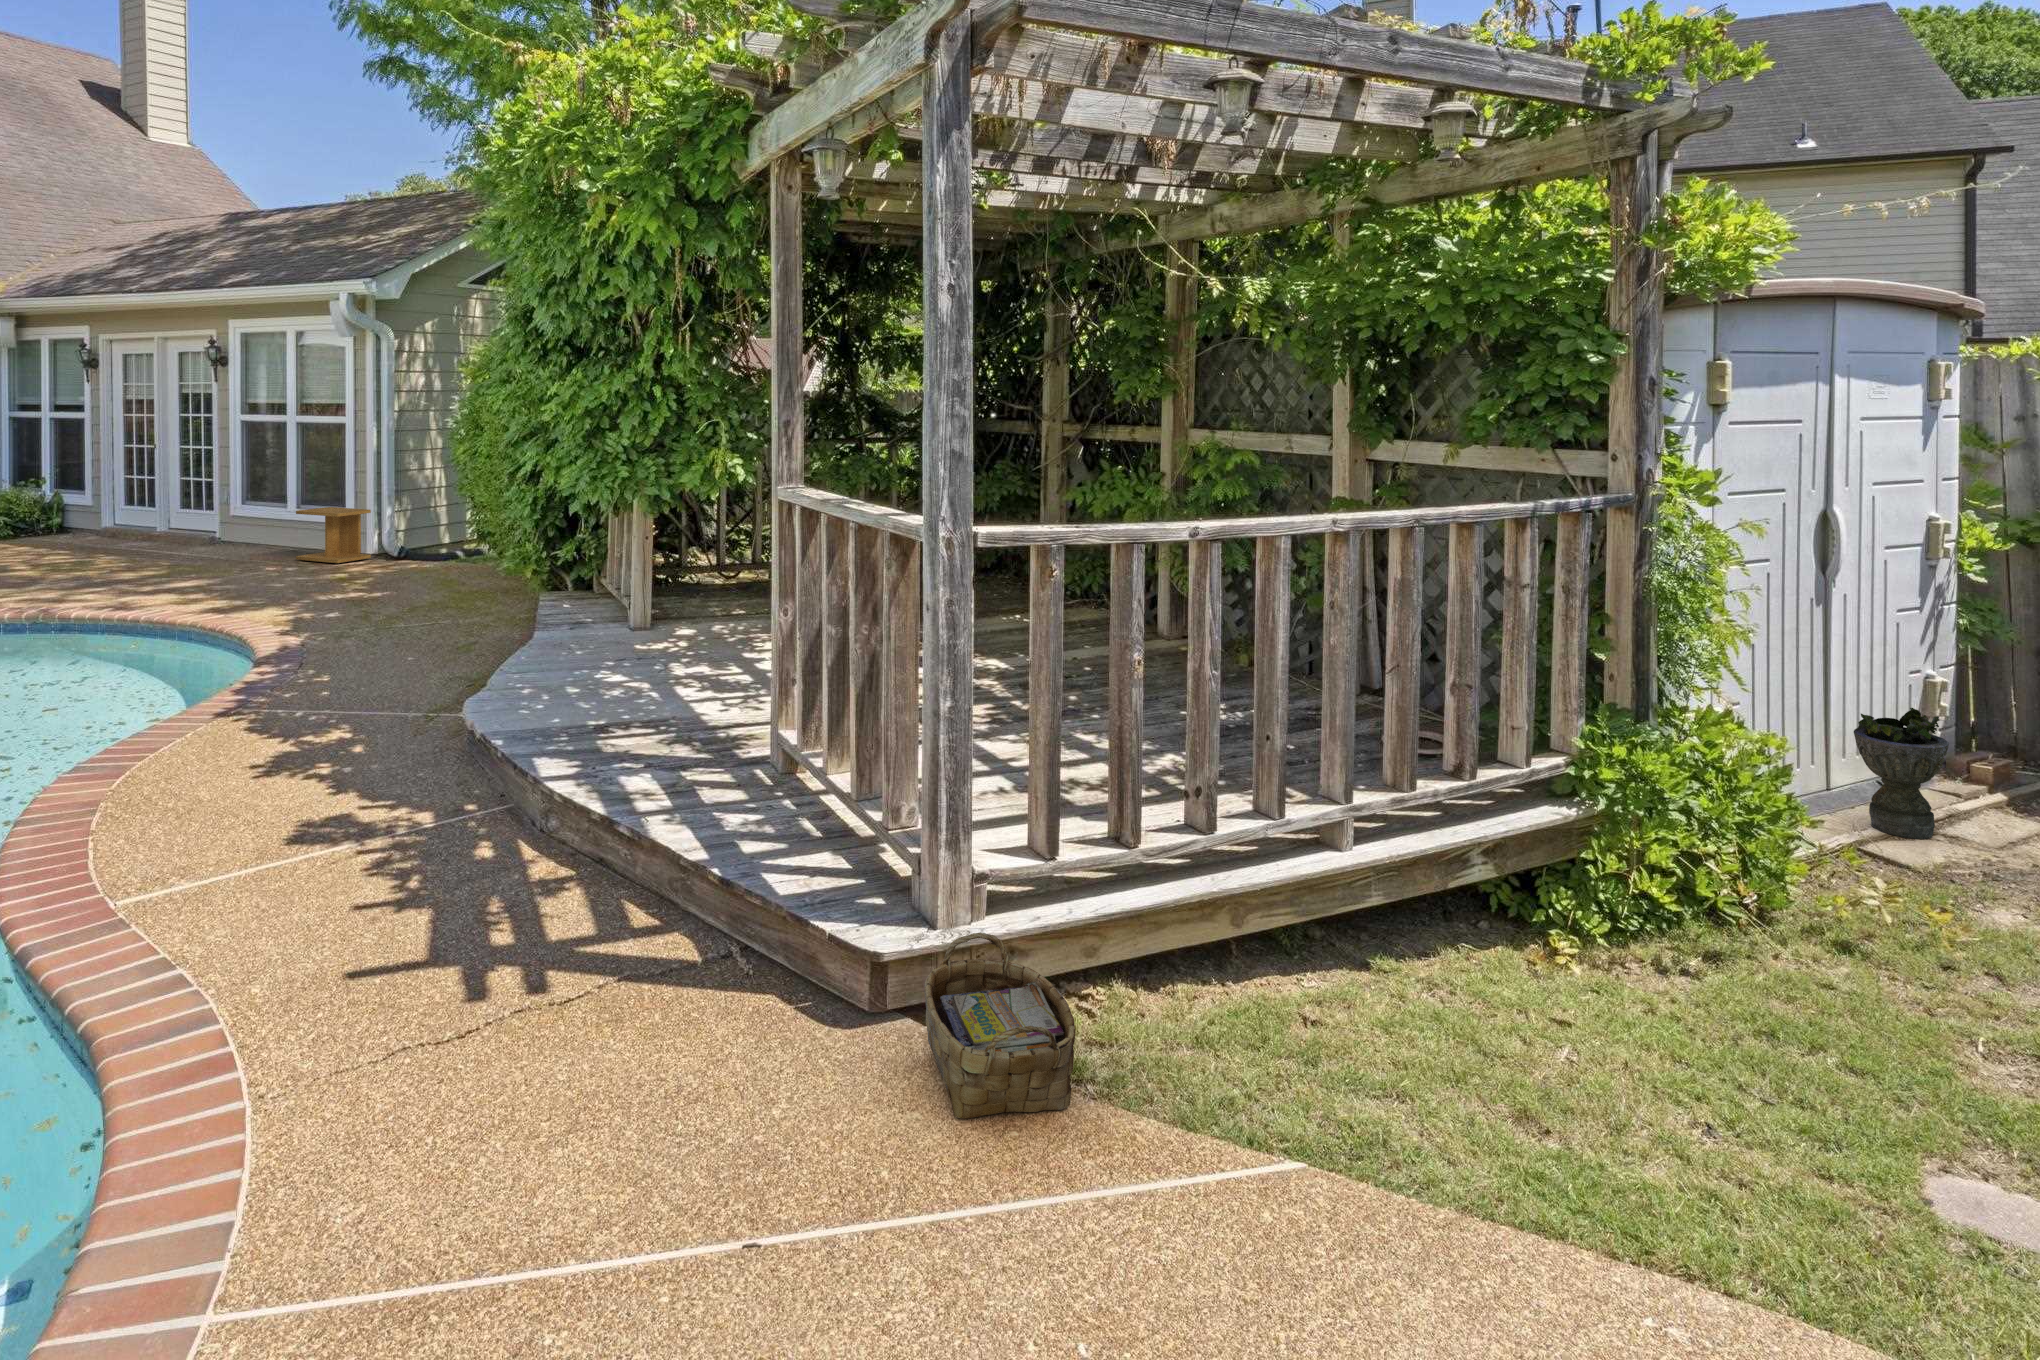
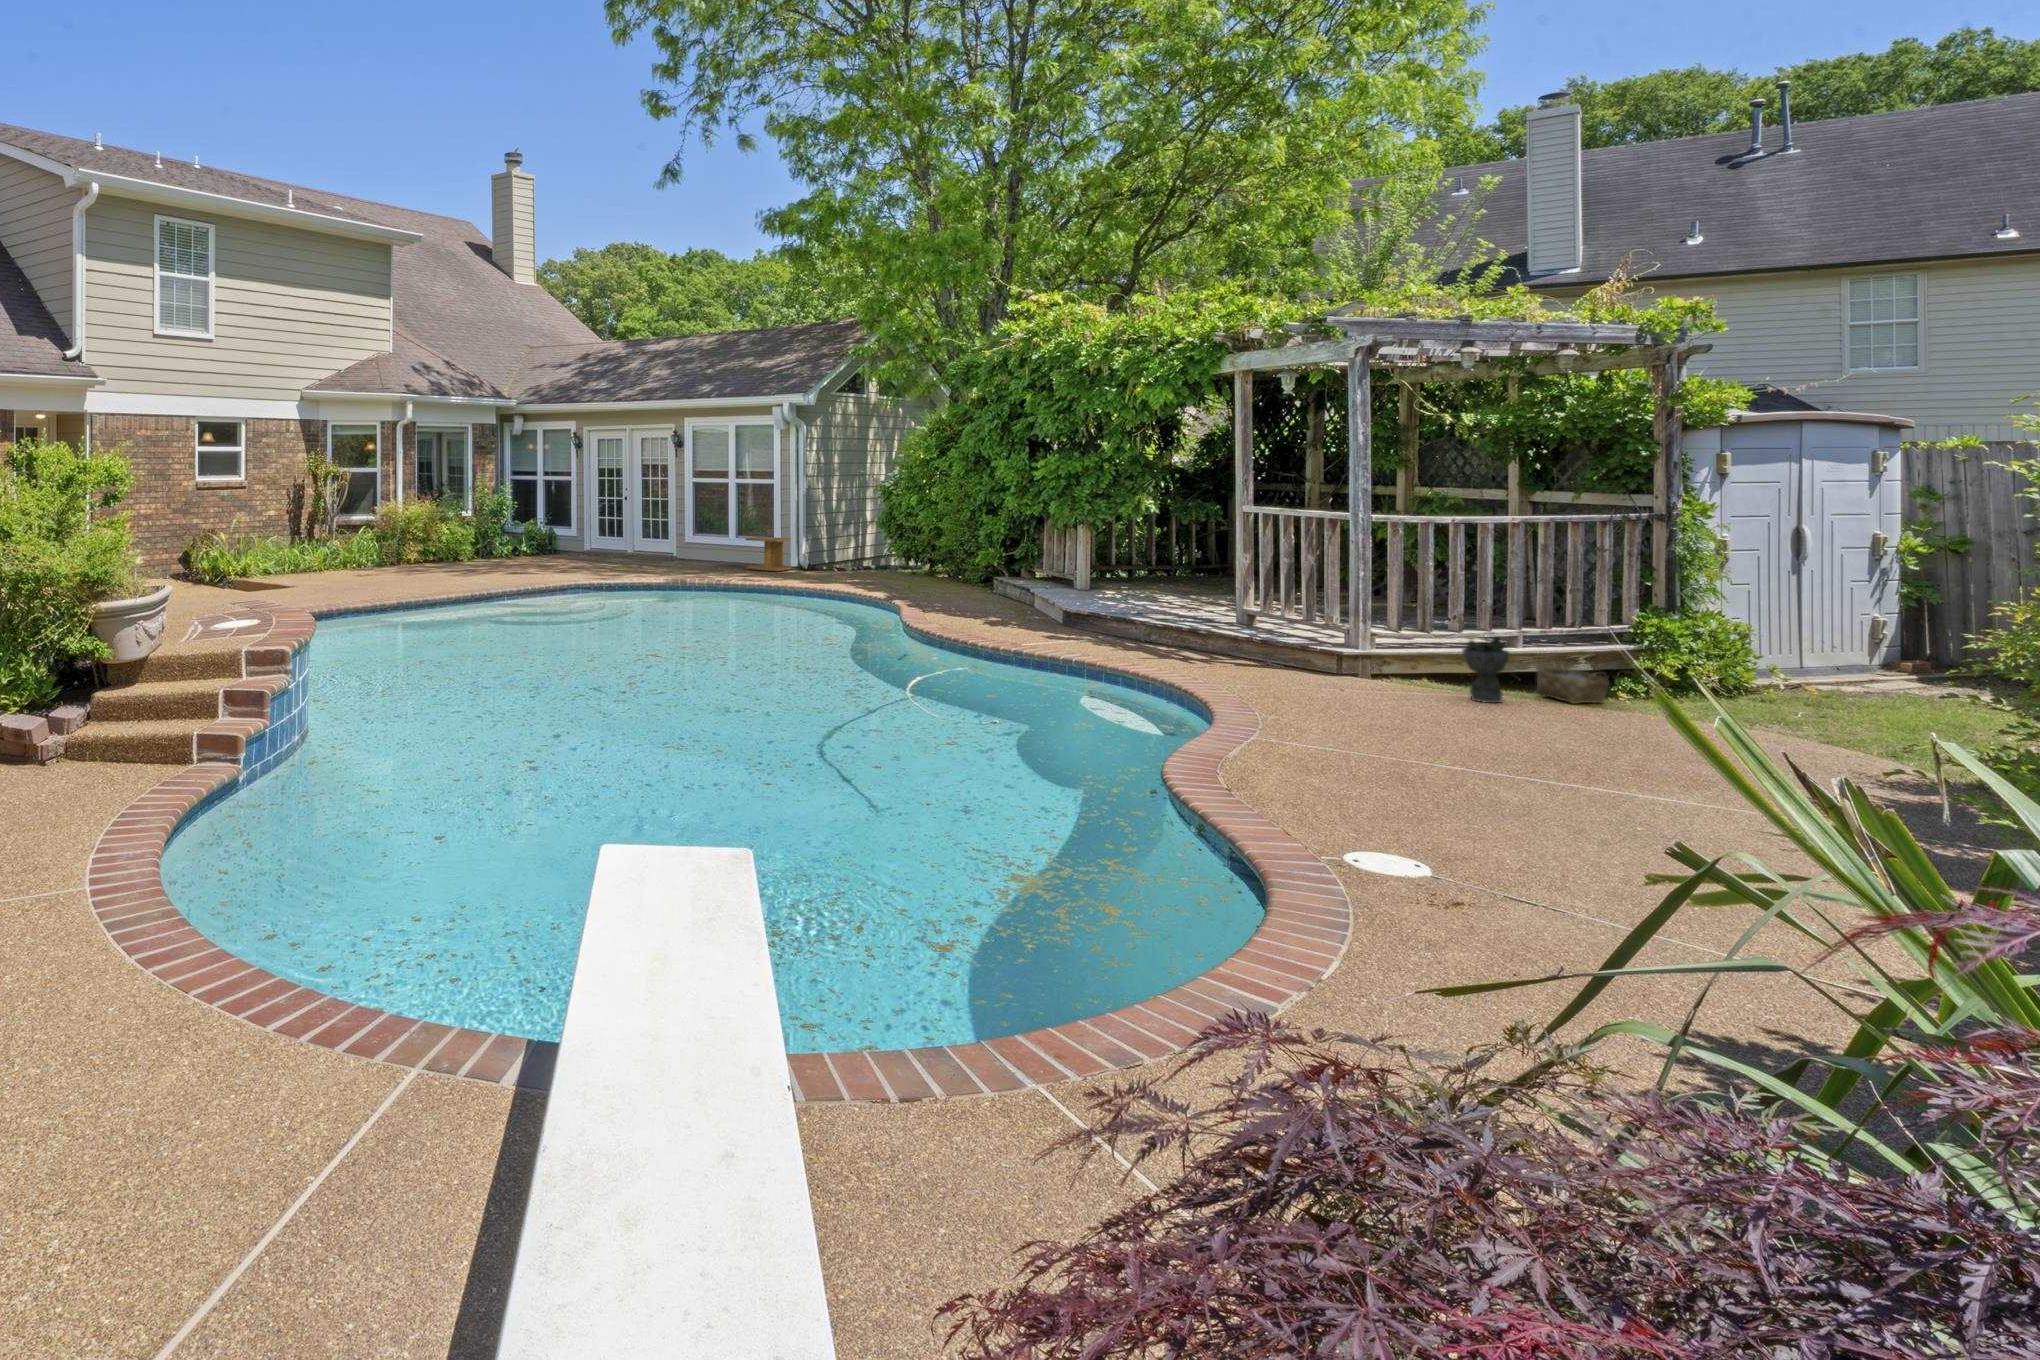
planter: present [1854,708,1949,839] -> present [1463,637,1509,703]
woven basket: present [925,932,1075,1119] -> present [1536,659,1608,704]

